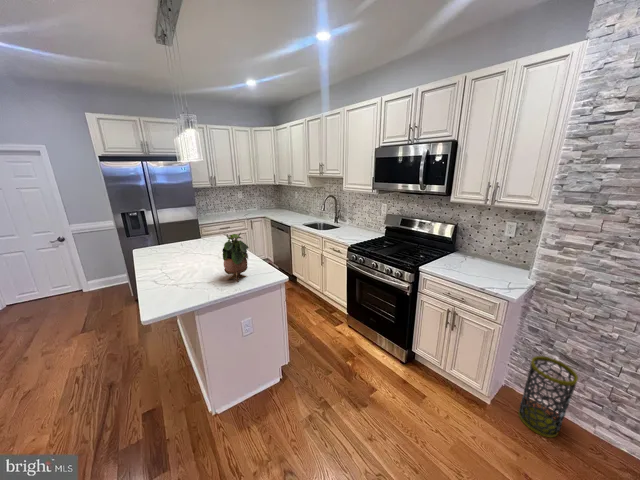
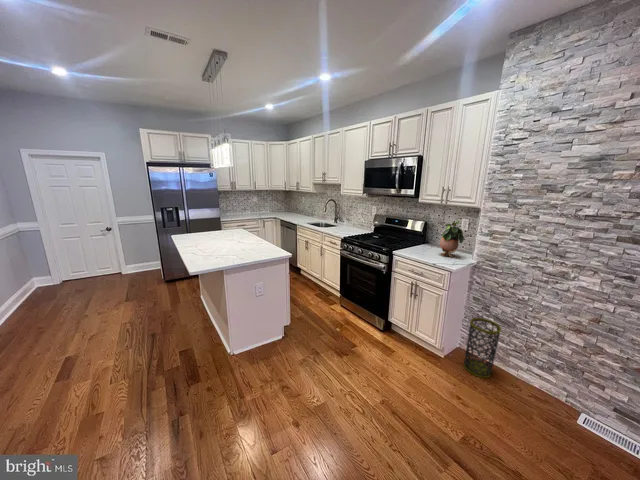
potted plant: present [222,233,249,282] -> present [440,221,464,257]

